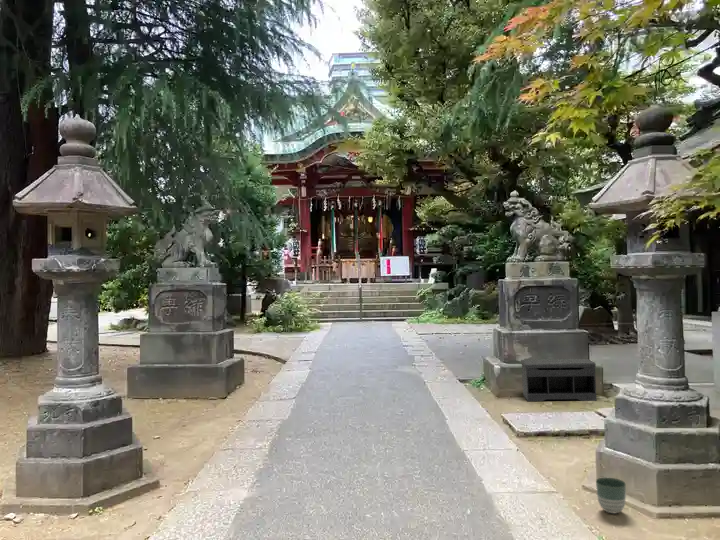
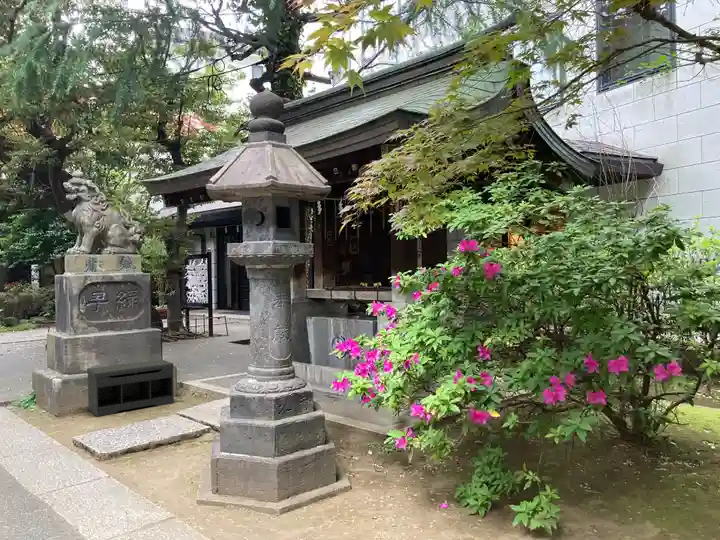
planter: present [596,477,626,513] -> none [220,484,251,523]

